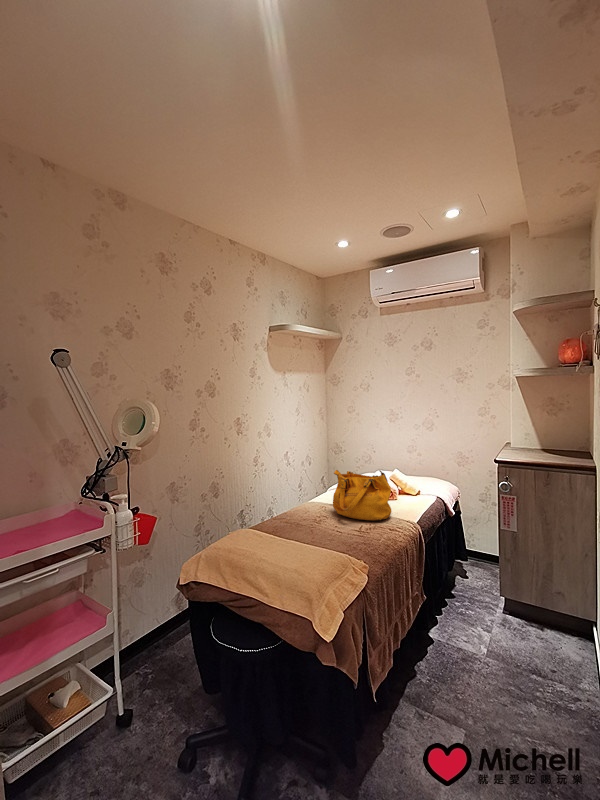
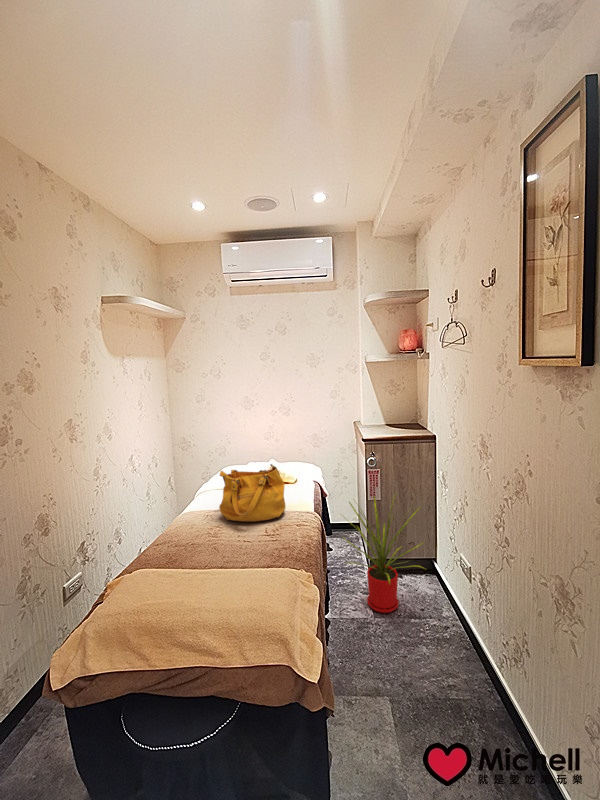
house plant: none [453,520,560,658] -> present [343,496,425,613]

